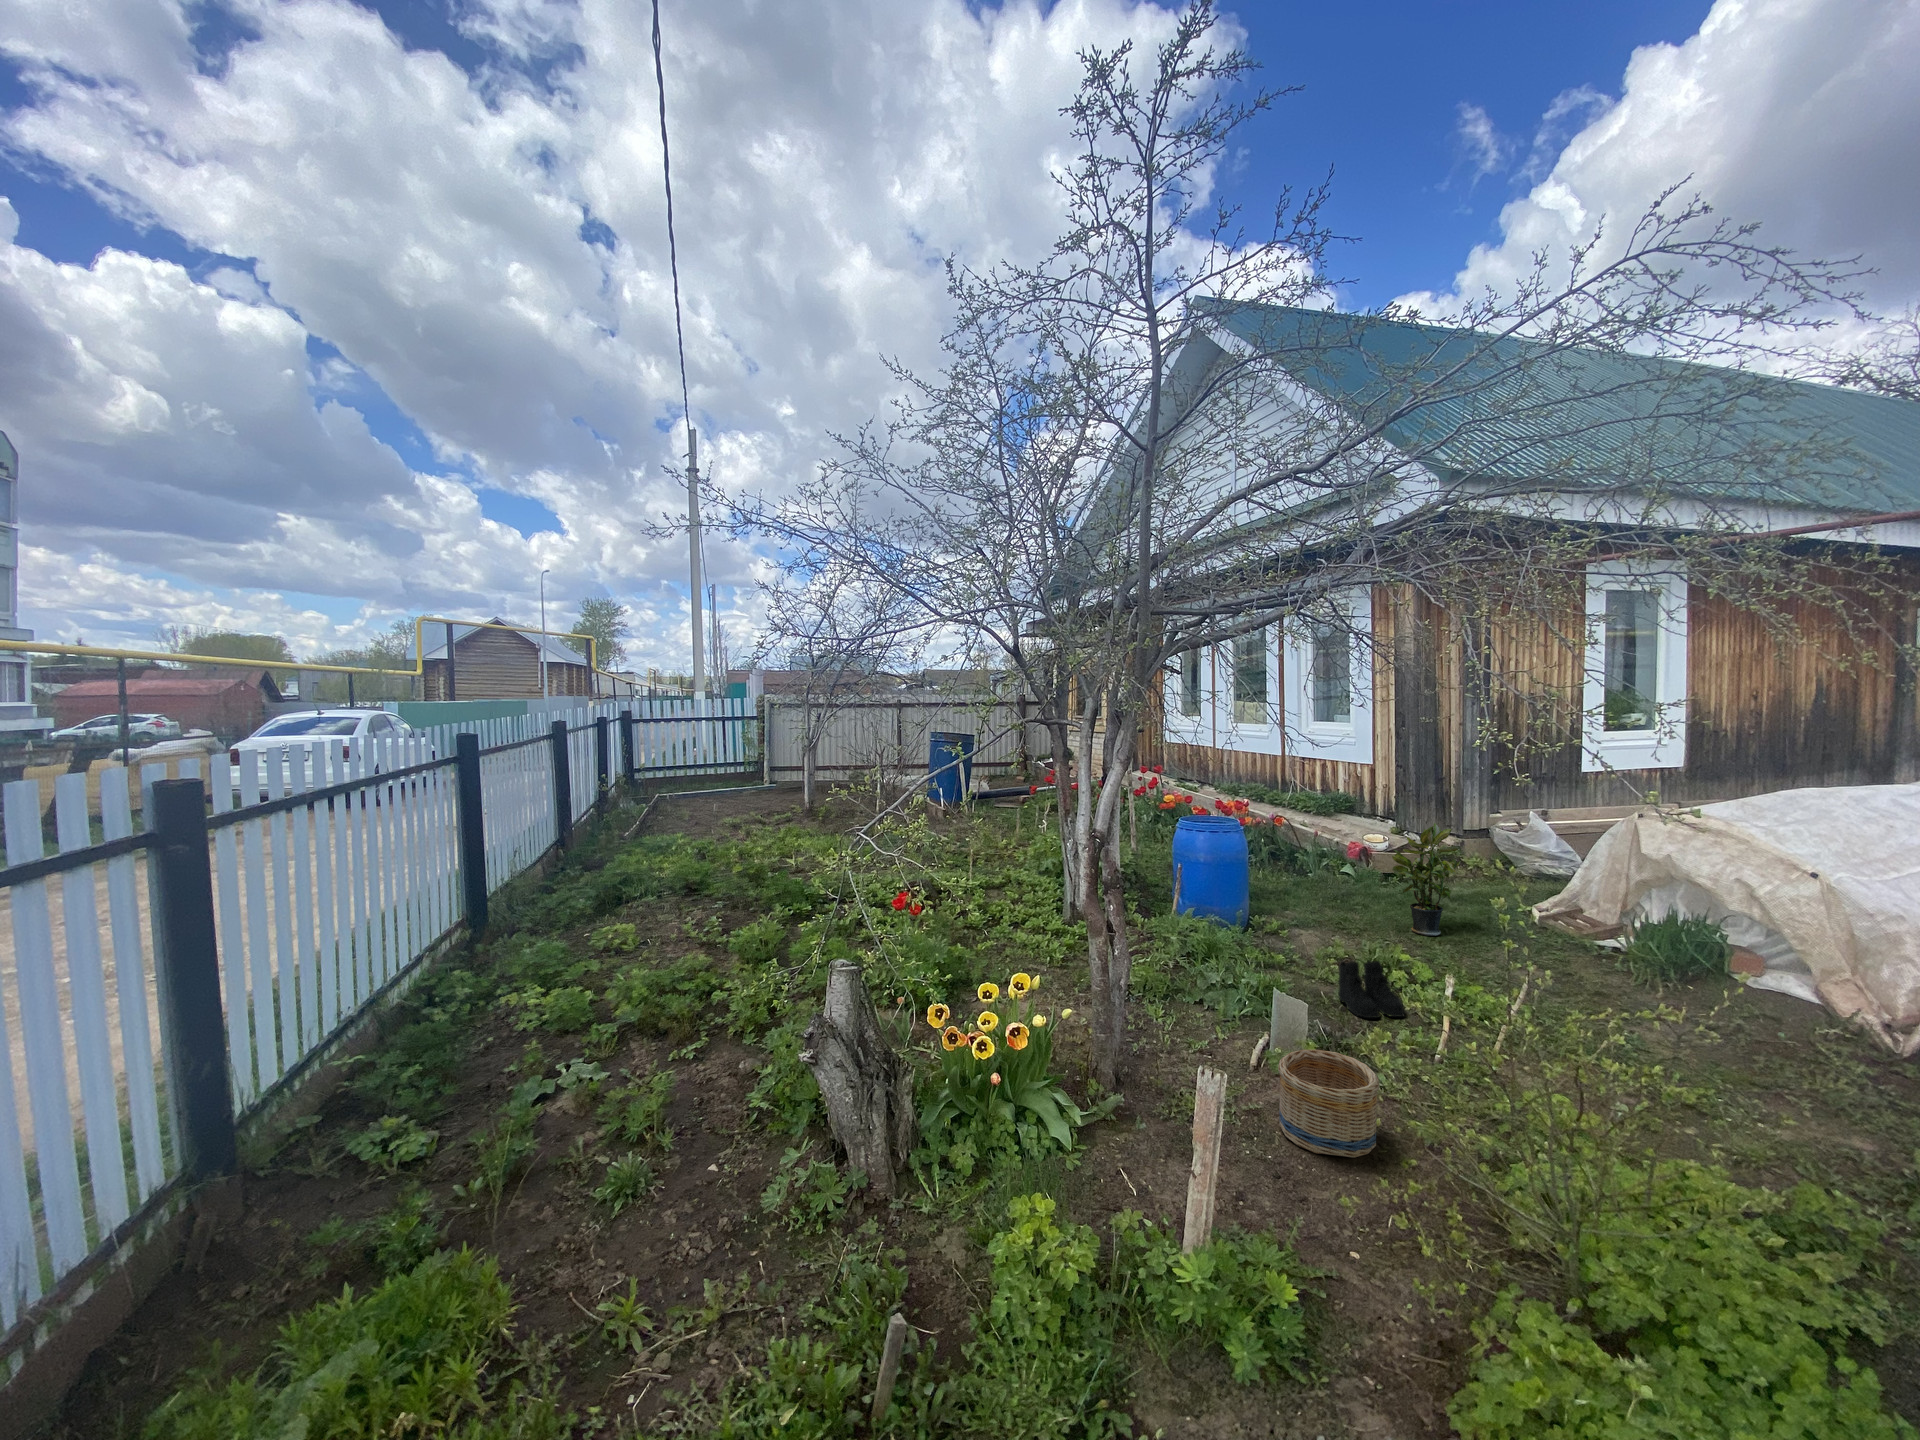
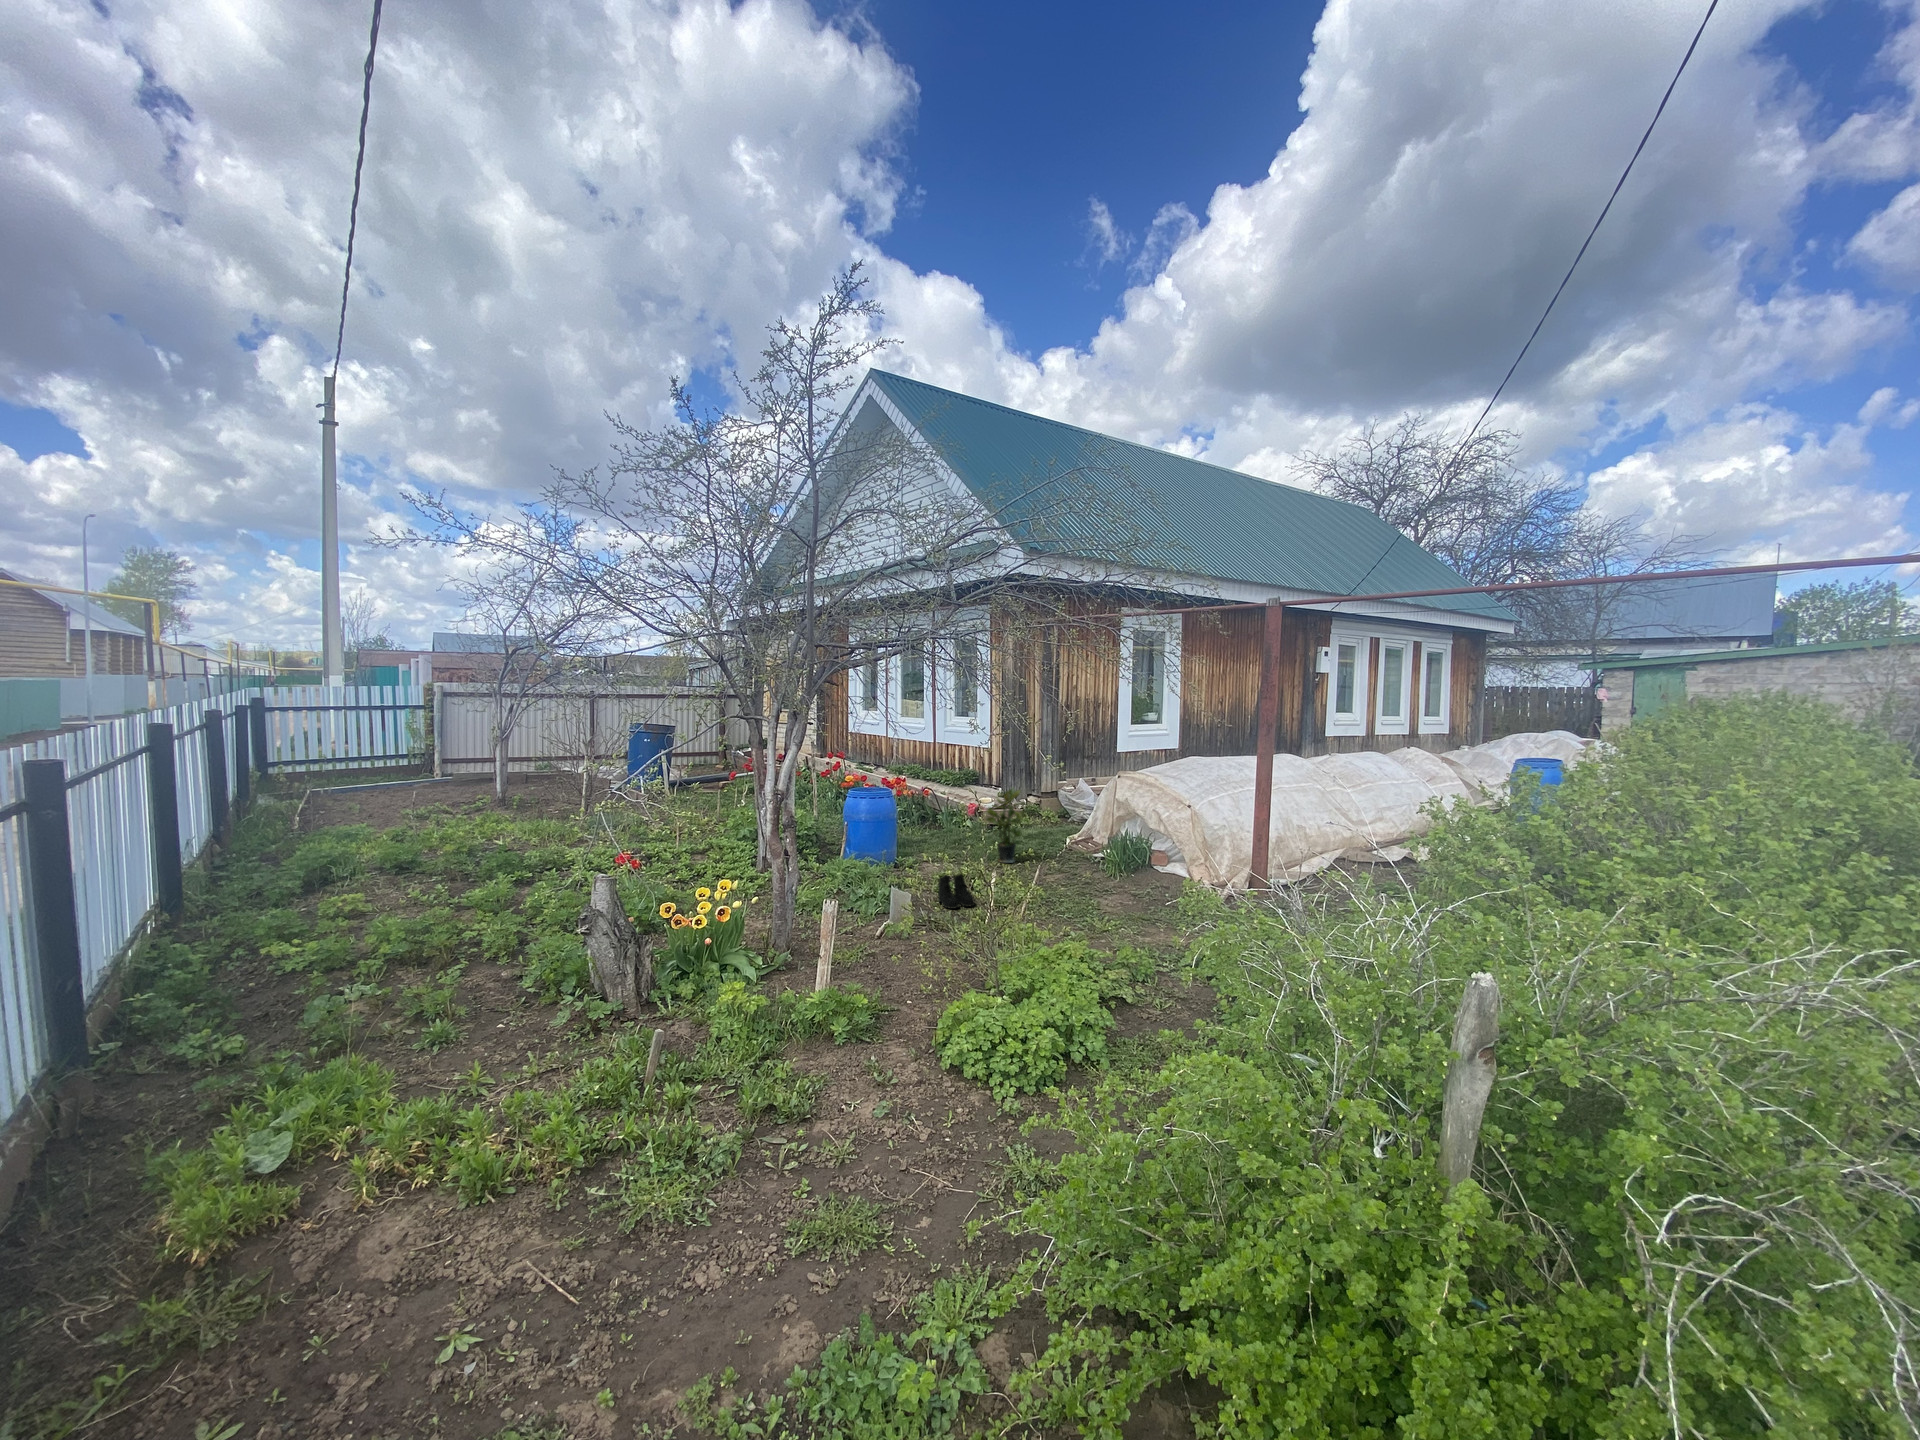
basket: present [1278,1050,1379,1158] -> none [886,917,941,972]

